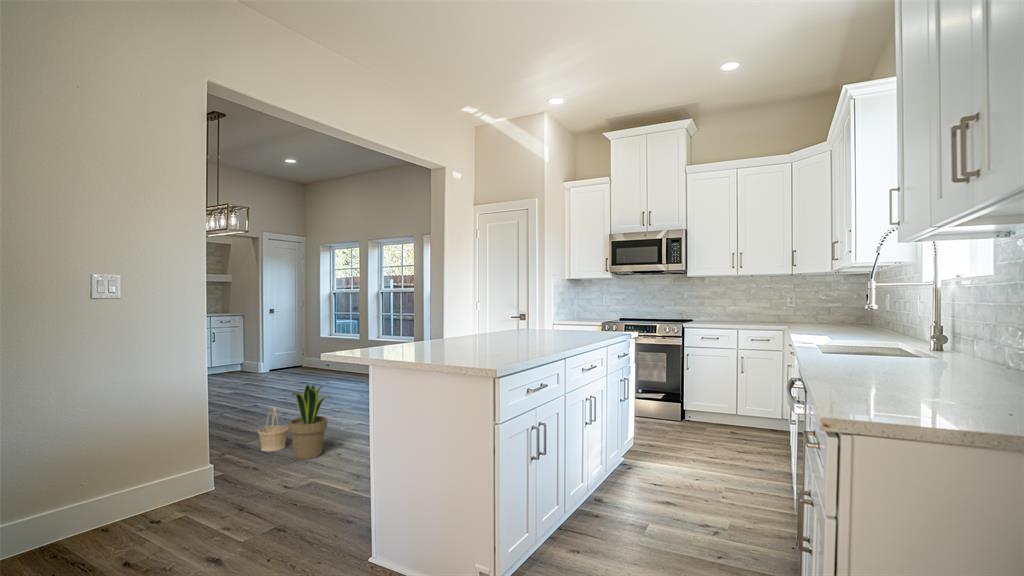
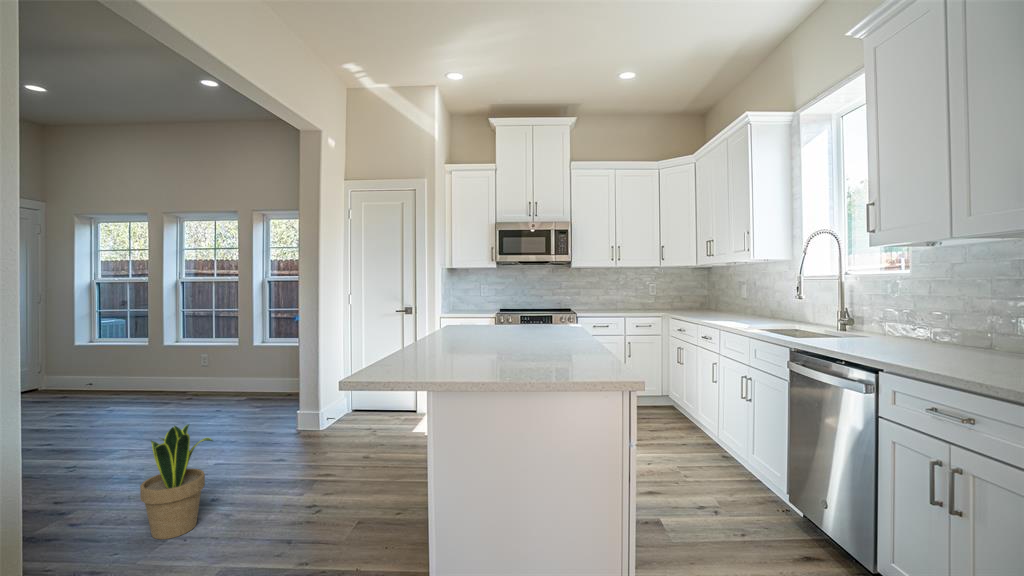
basket: present [258,407,289,451] -> none [68,467,126,540]

